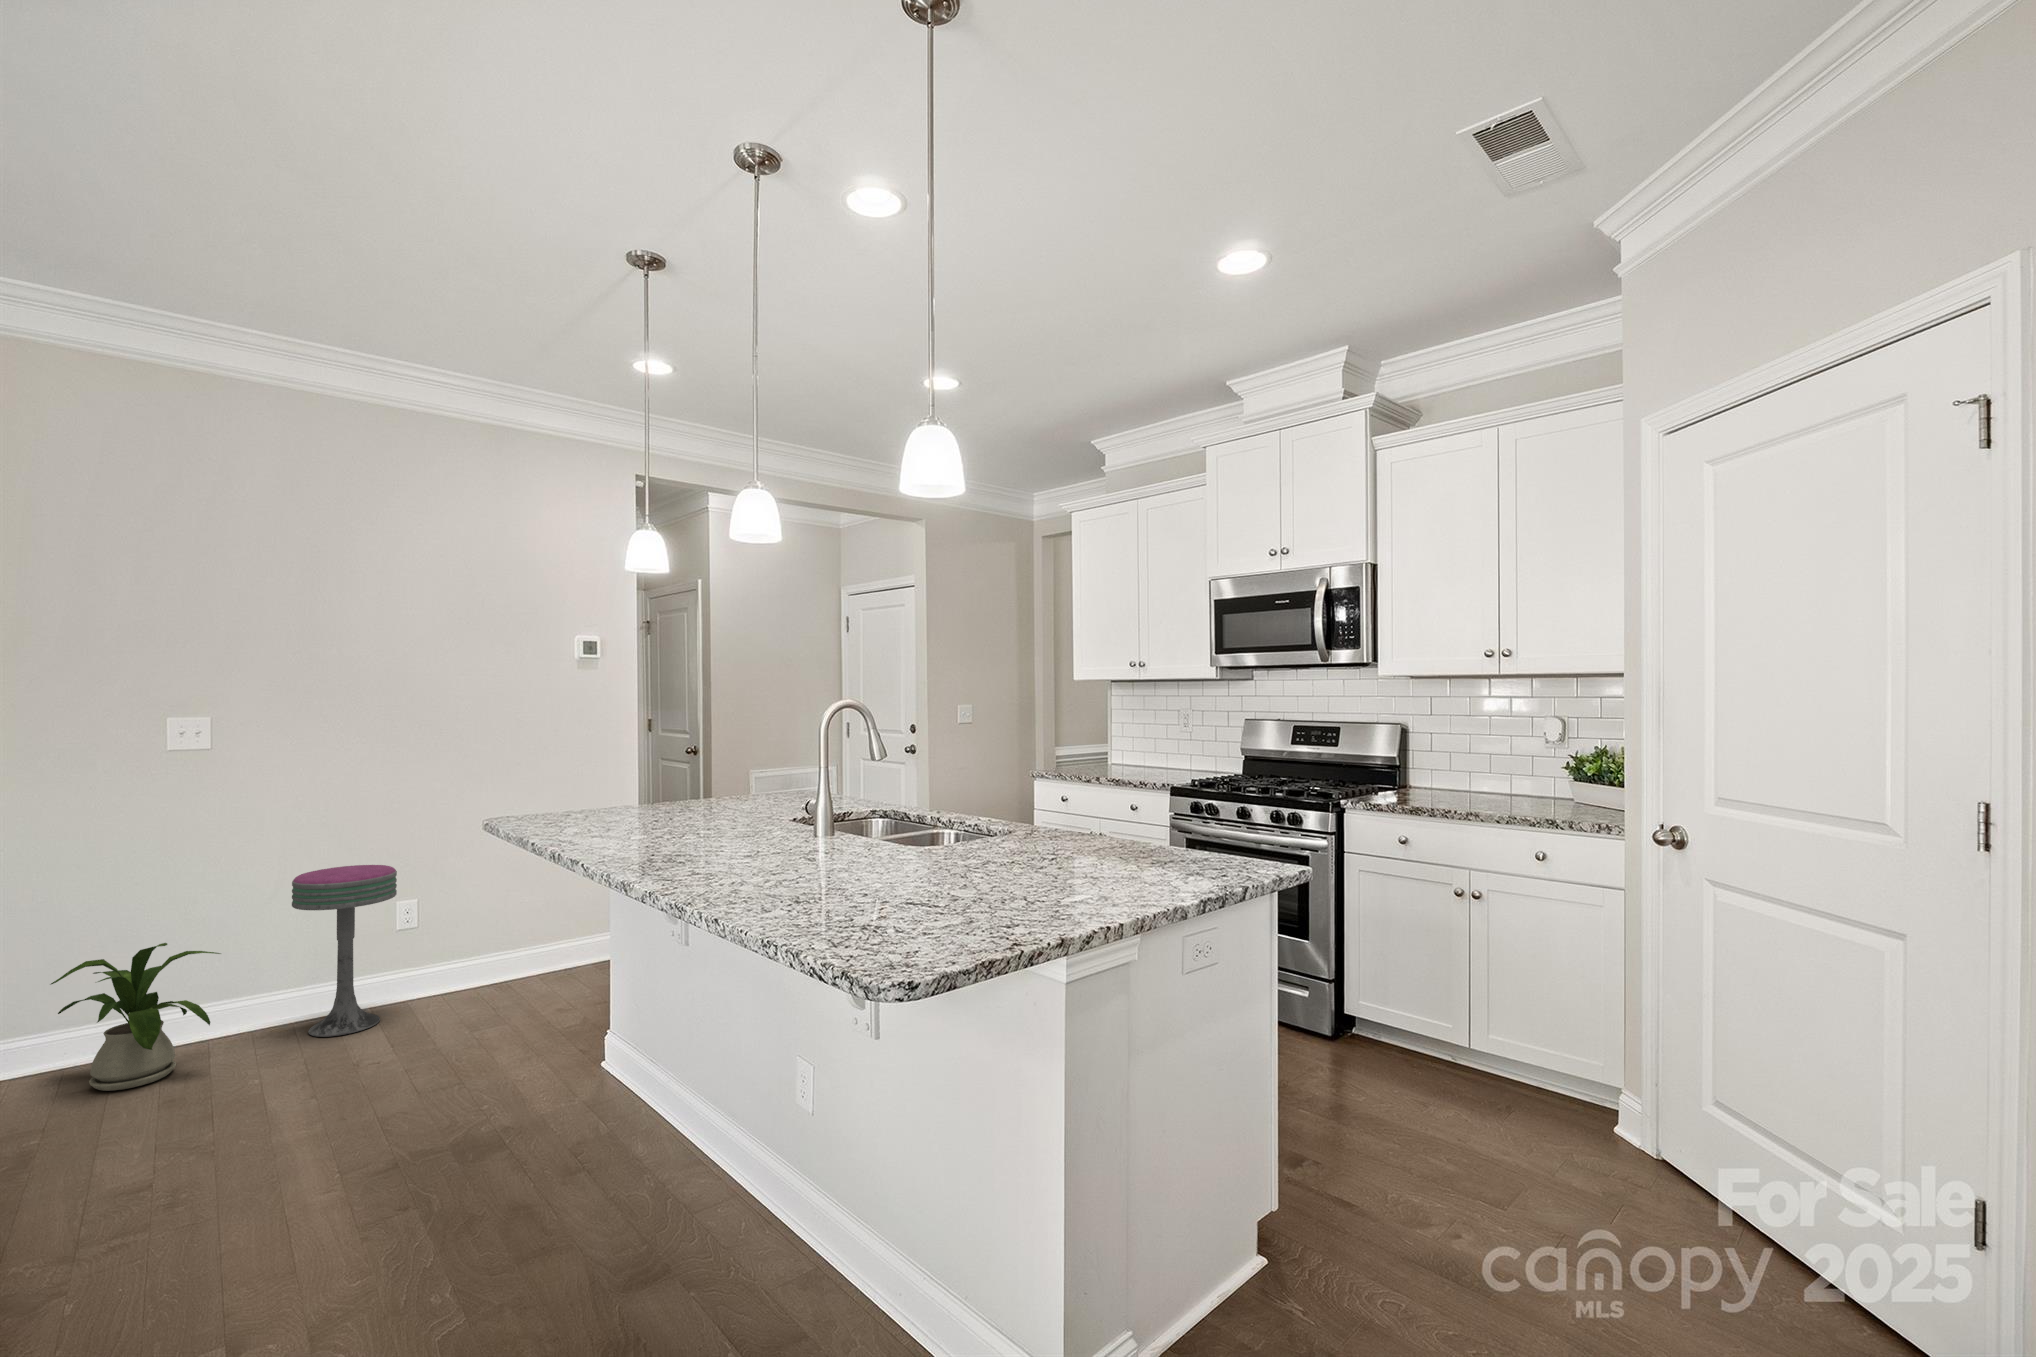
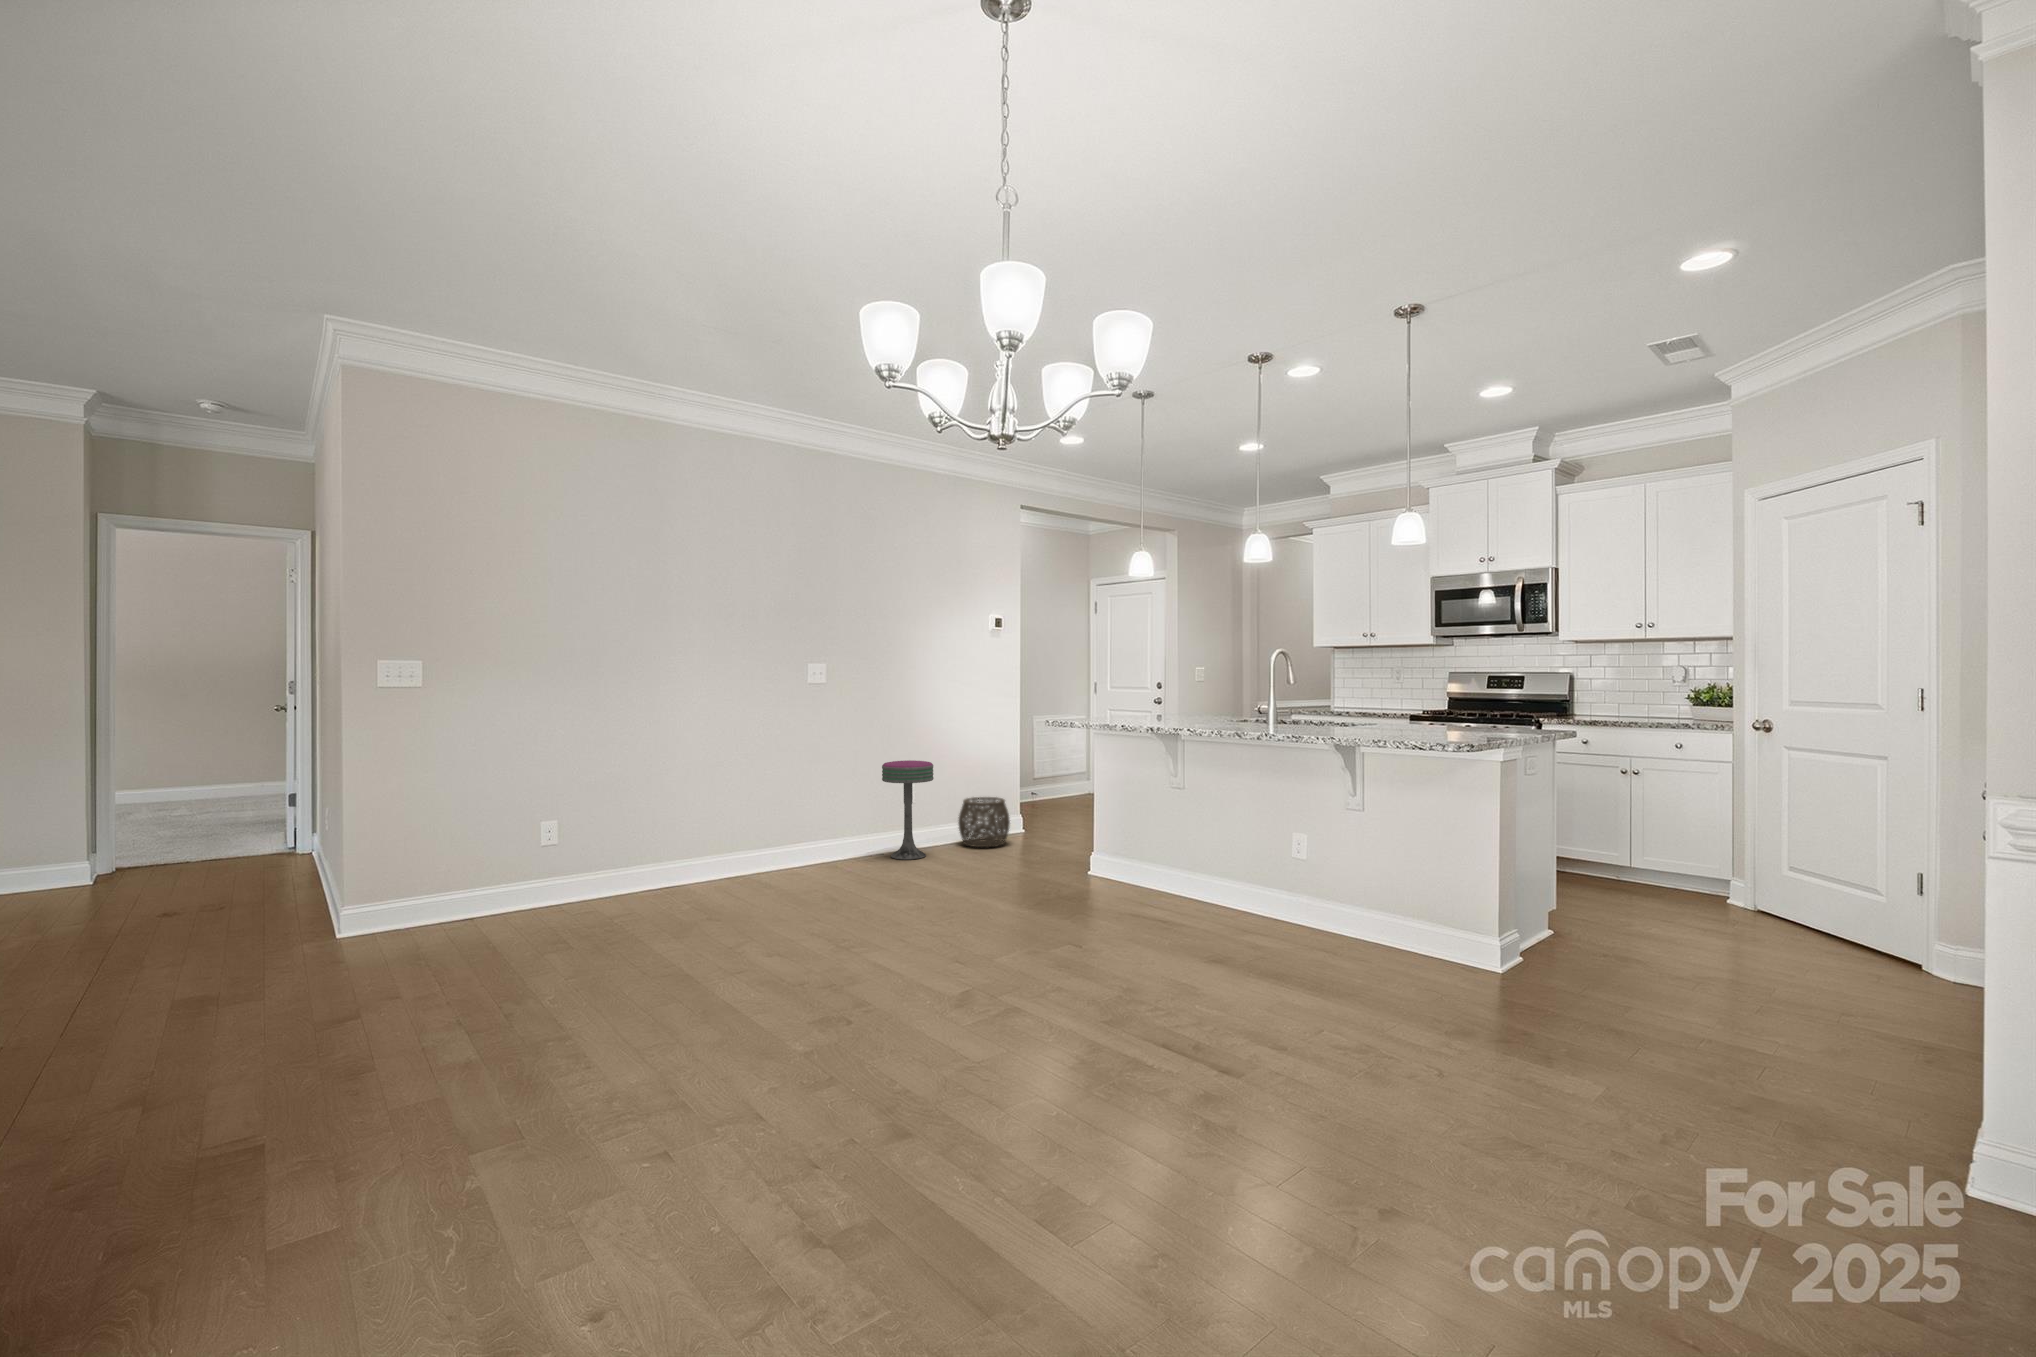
woven basket: none [469,913,563,1002] -> present [958,797,1010,848]
house plant: present [51,943,221,1091] -> none [789,795,875,876]

